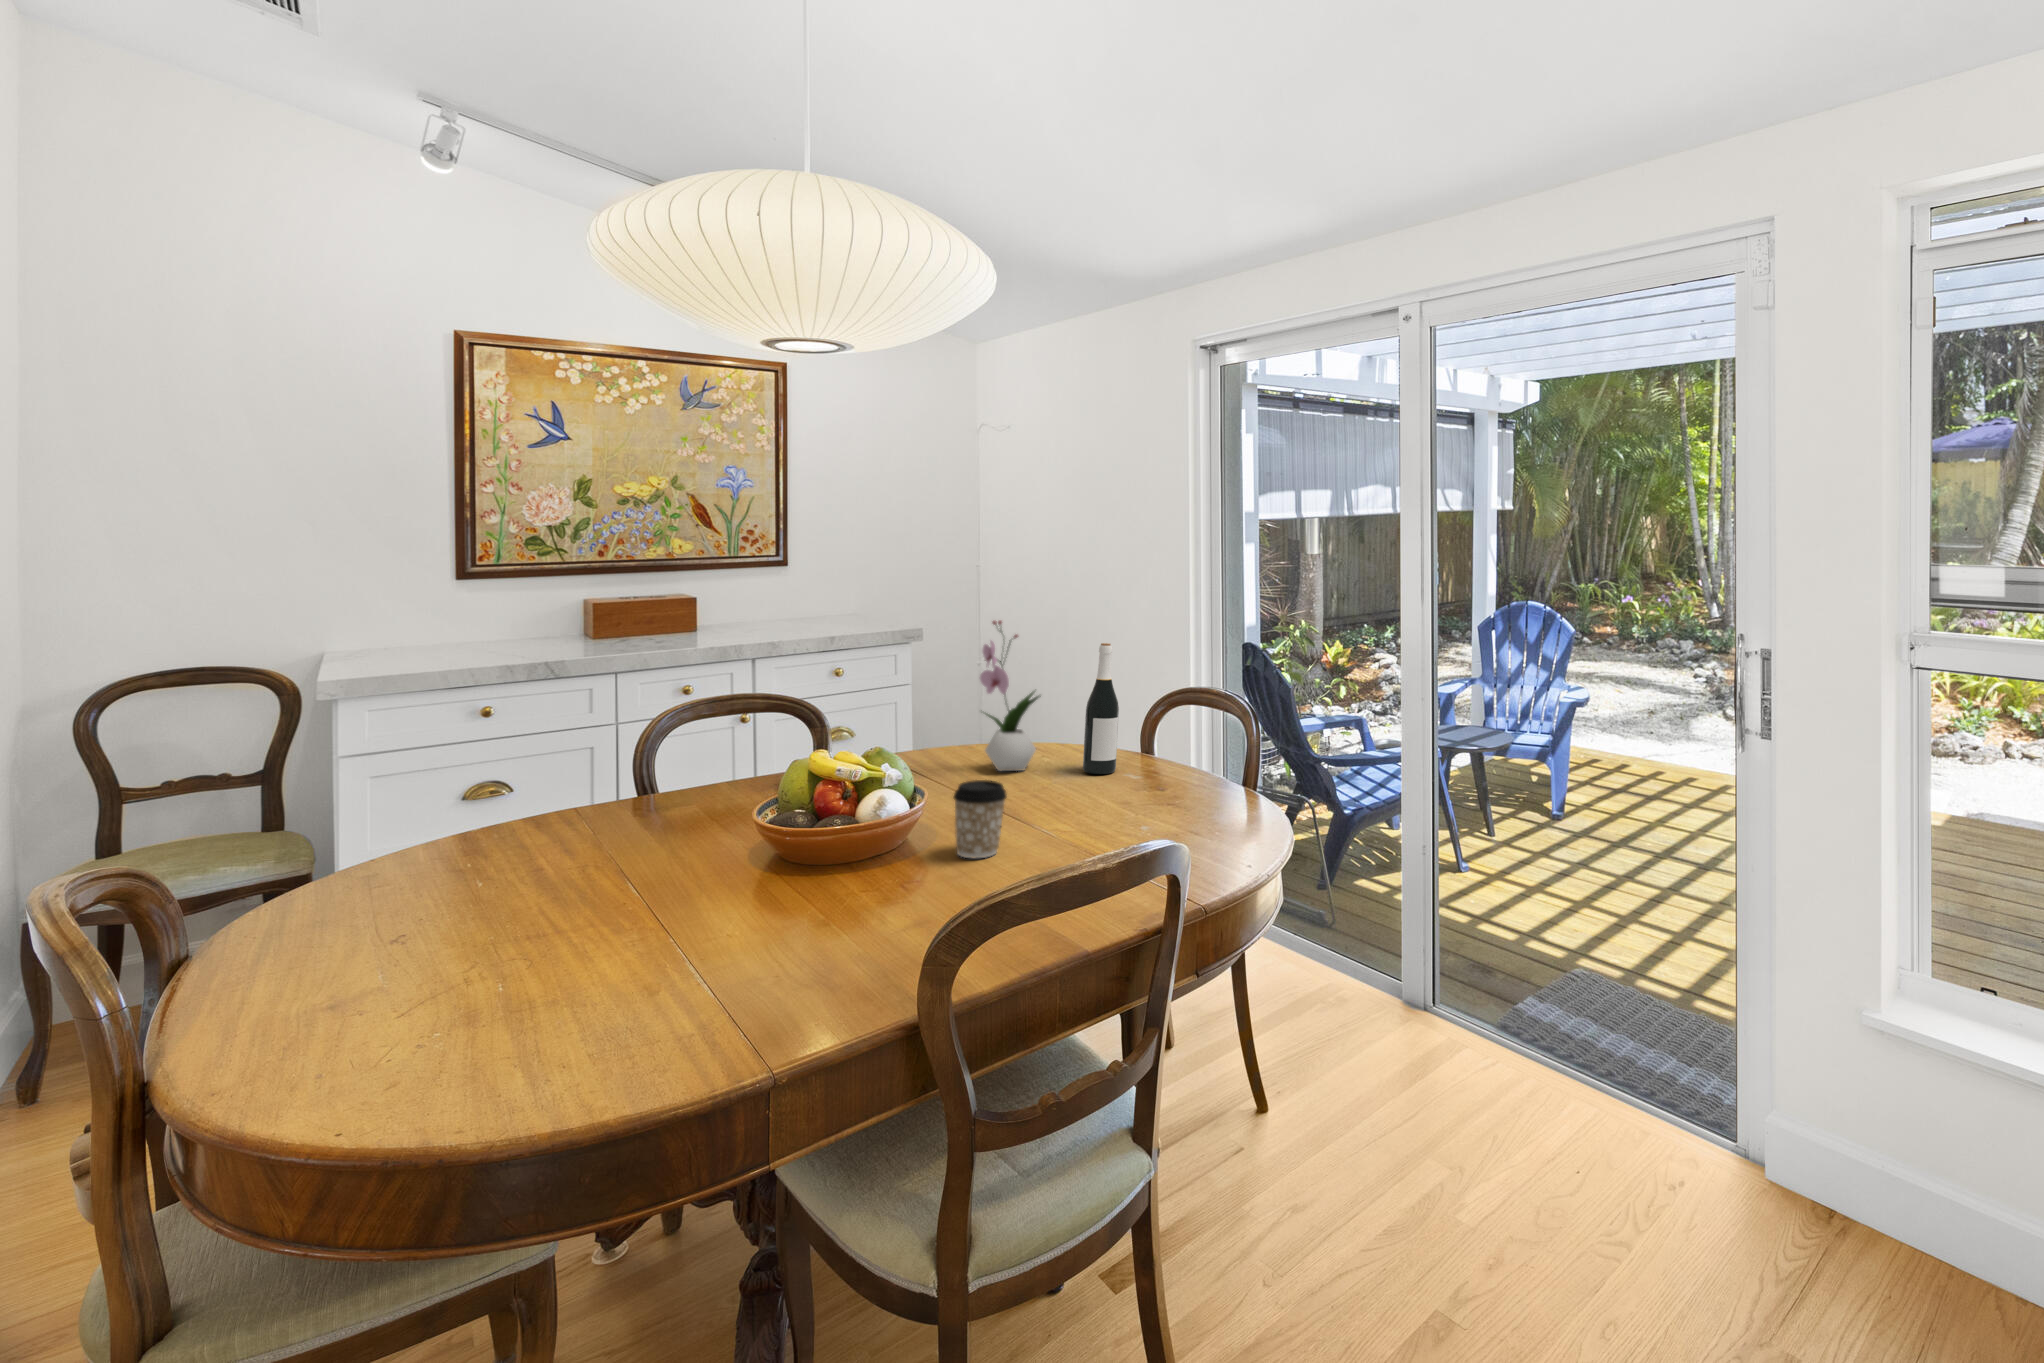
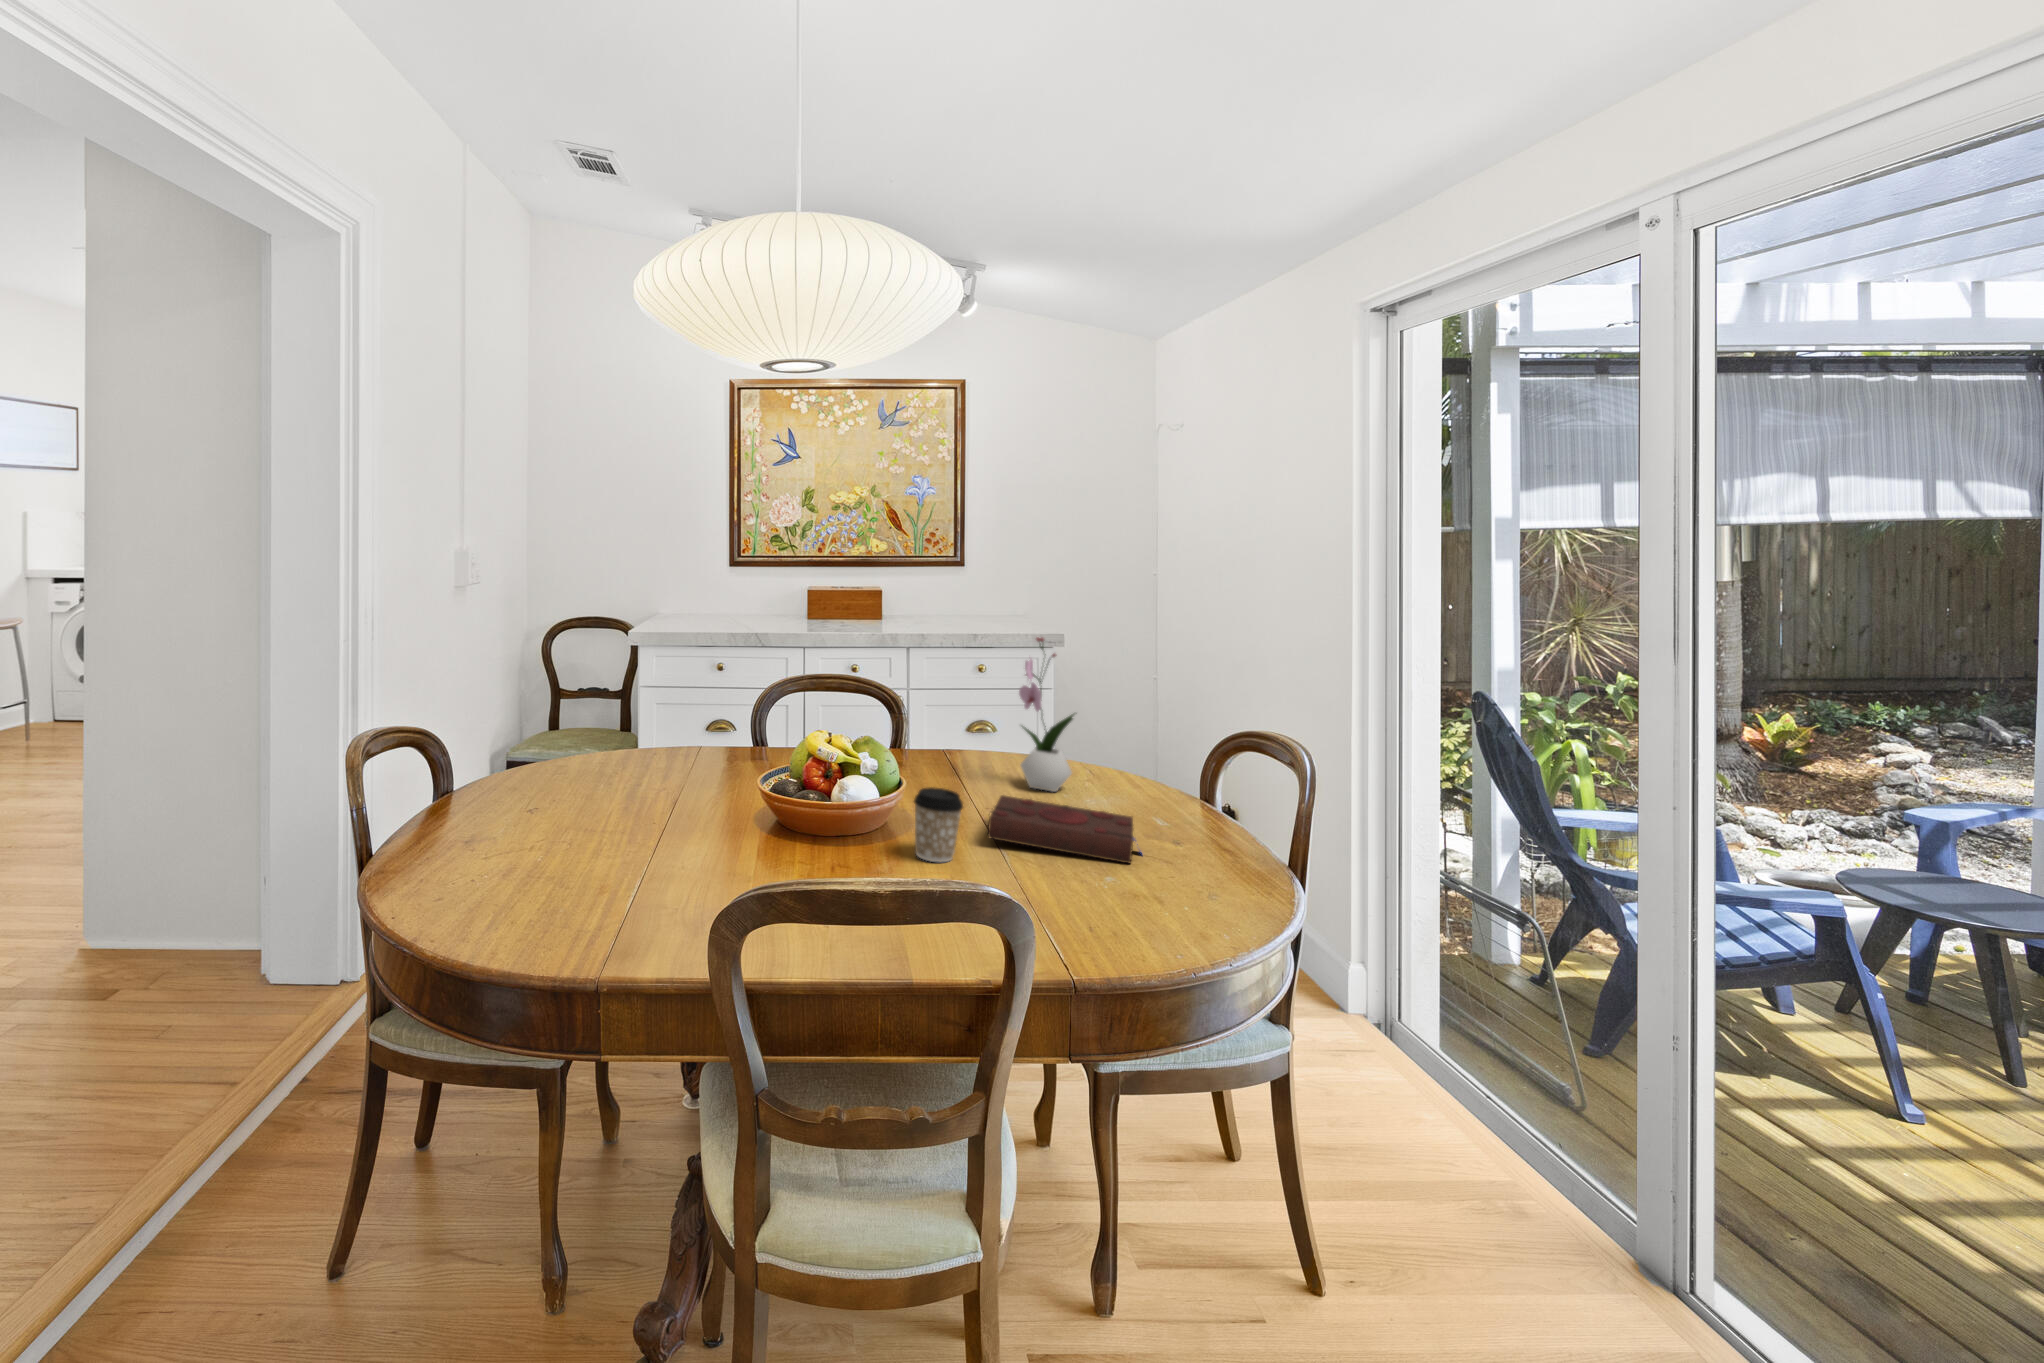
wine bottle: present [1083,643,1119,774] -> none [1111,673,1153,814]
book: none [1002,774,1166,823] -> present [988,795,1138,863]

